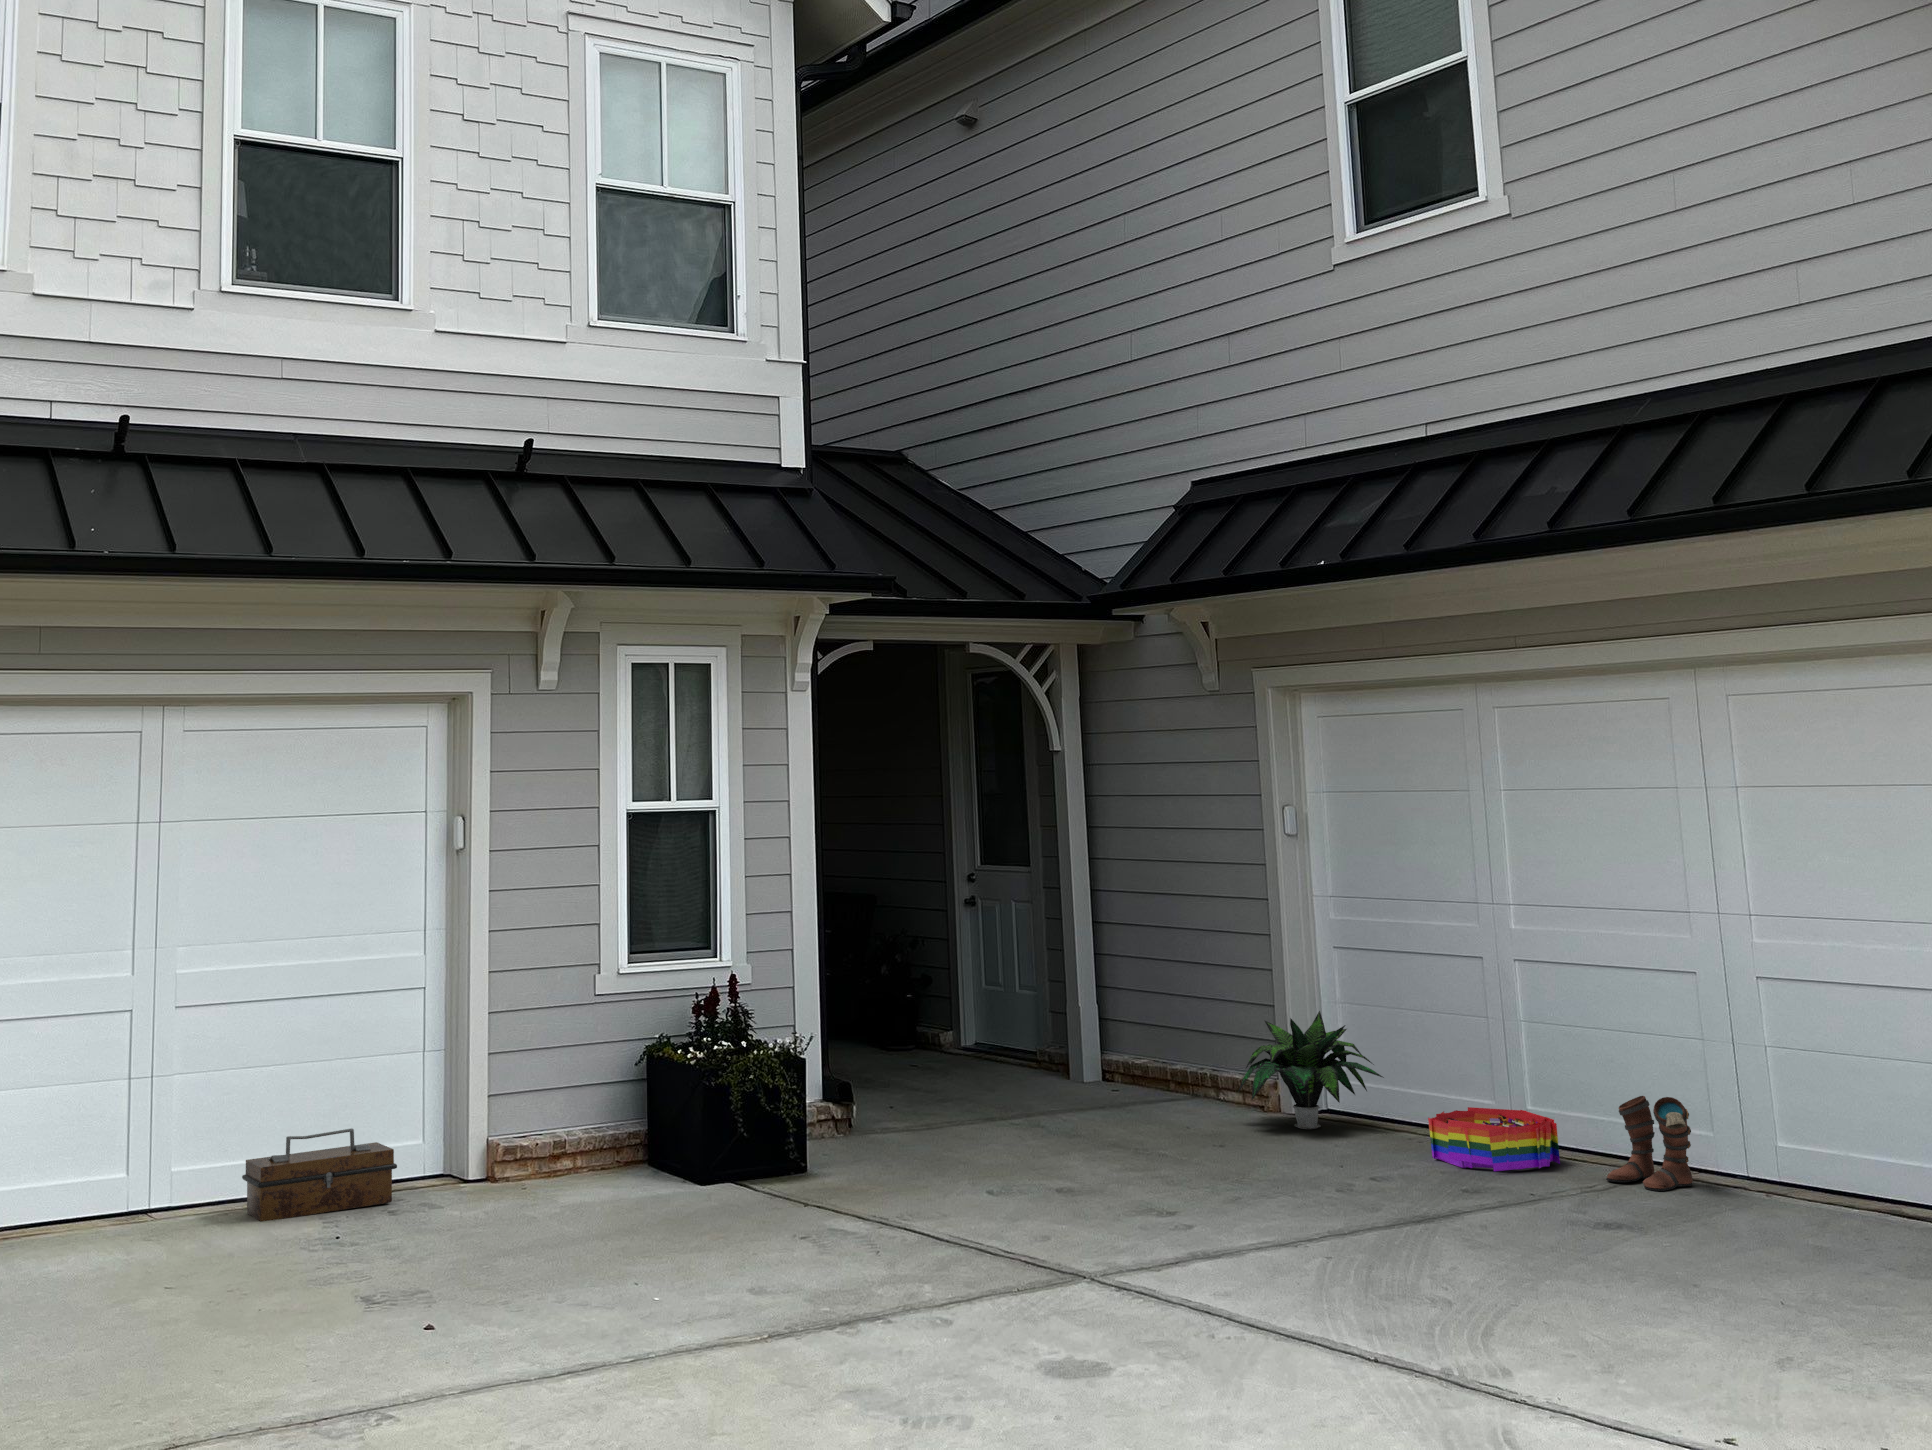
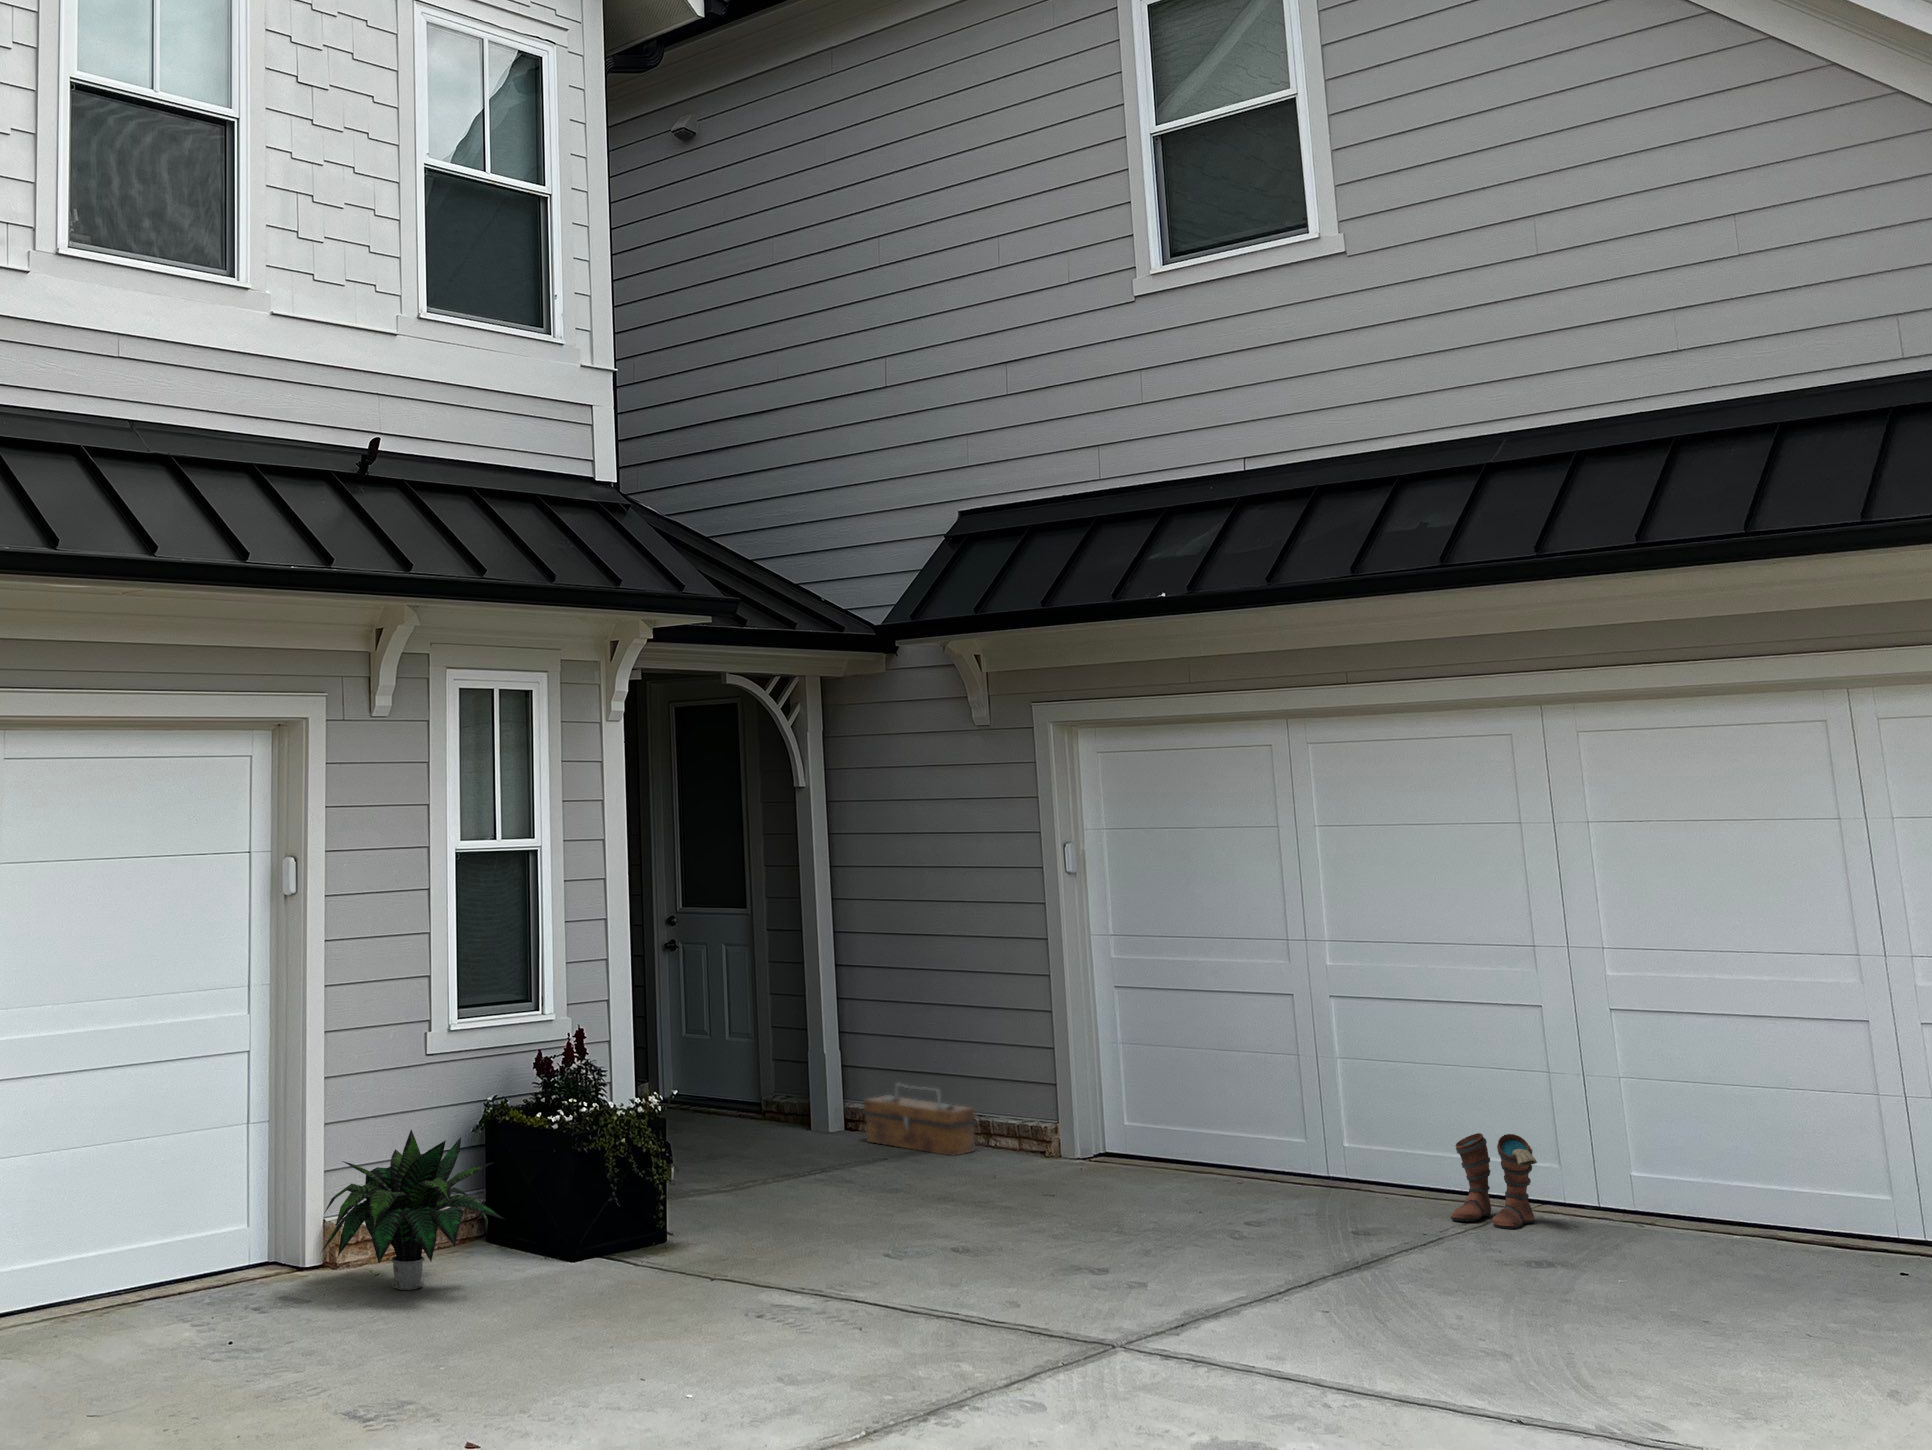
potted plant: present [1239,1011,1384,1129] -> present [322,1130,505,1290]
storage bin: present [1428,1107,1560,1171] -> none [1256,1150,1390,1215]
toolbox: present [242,1128,397,1221] -> present [862,1083,977,1156]

